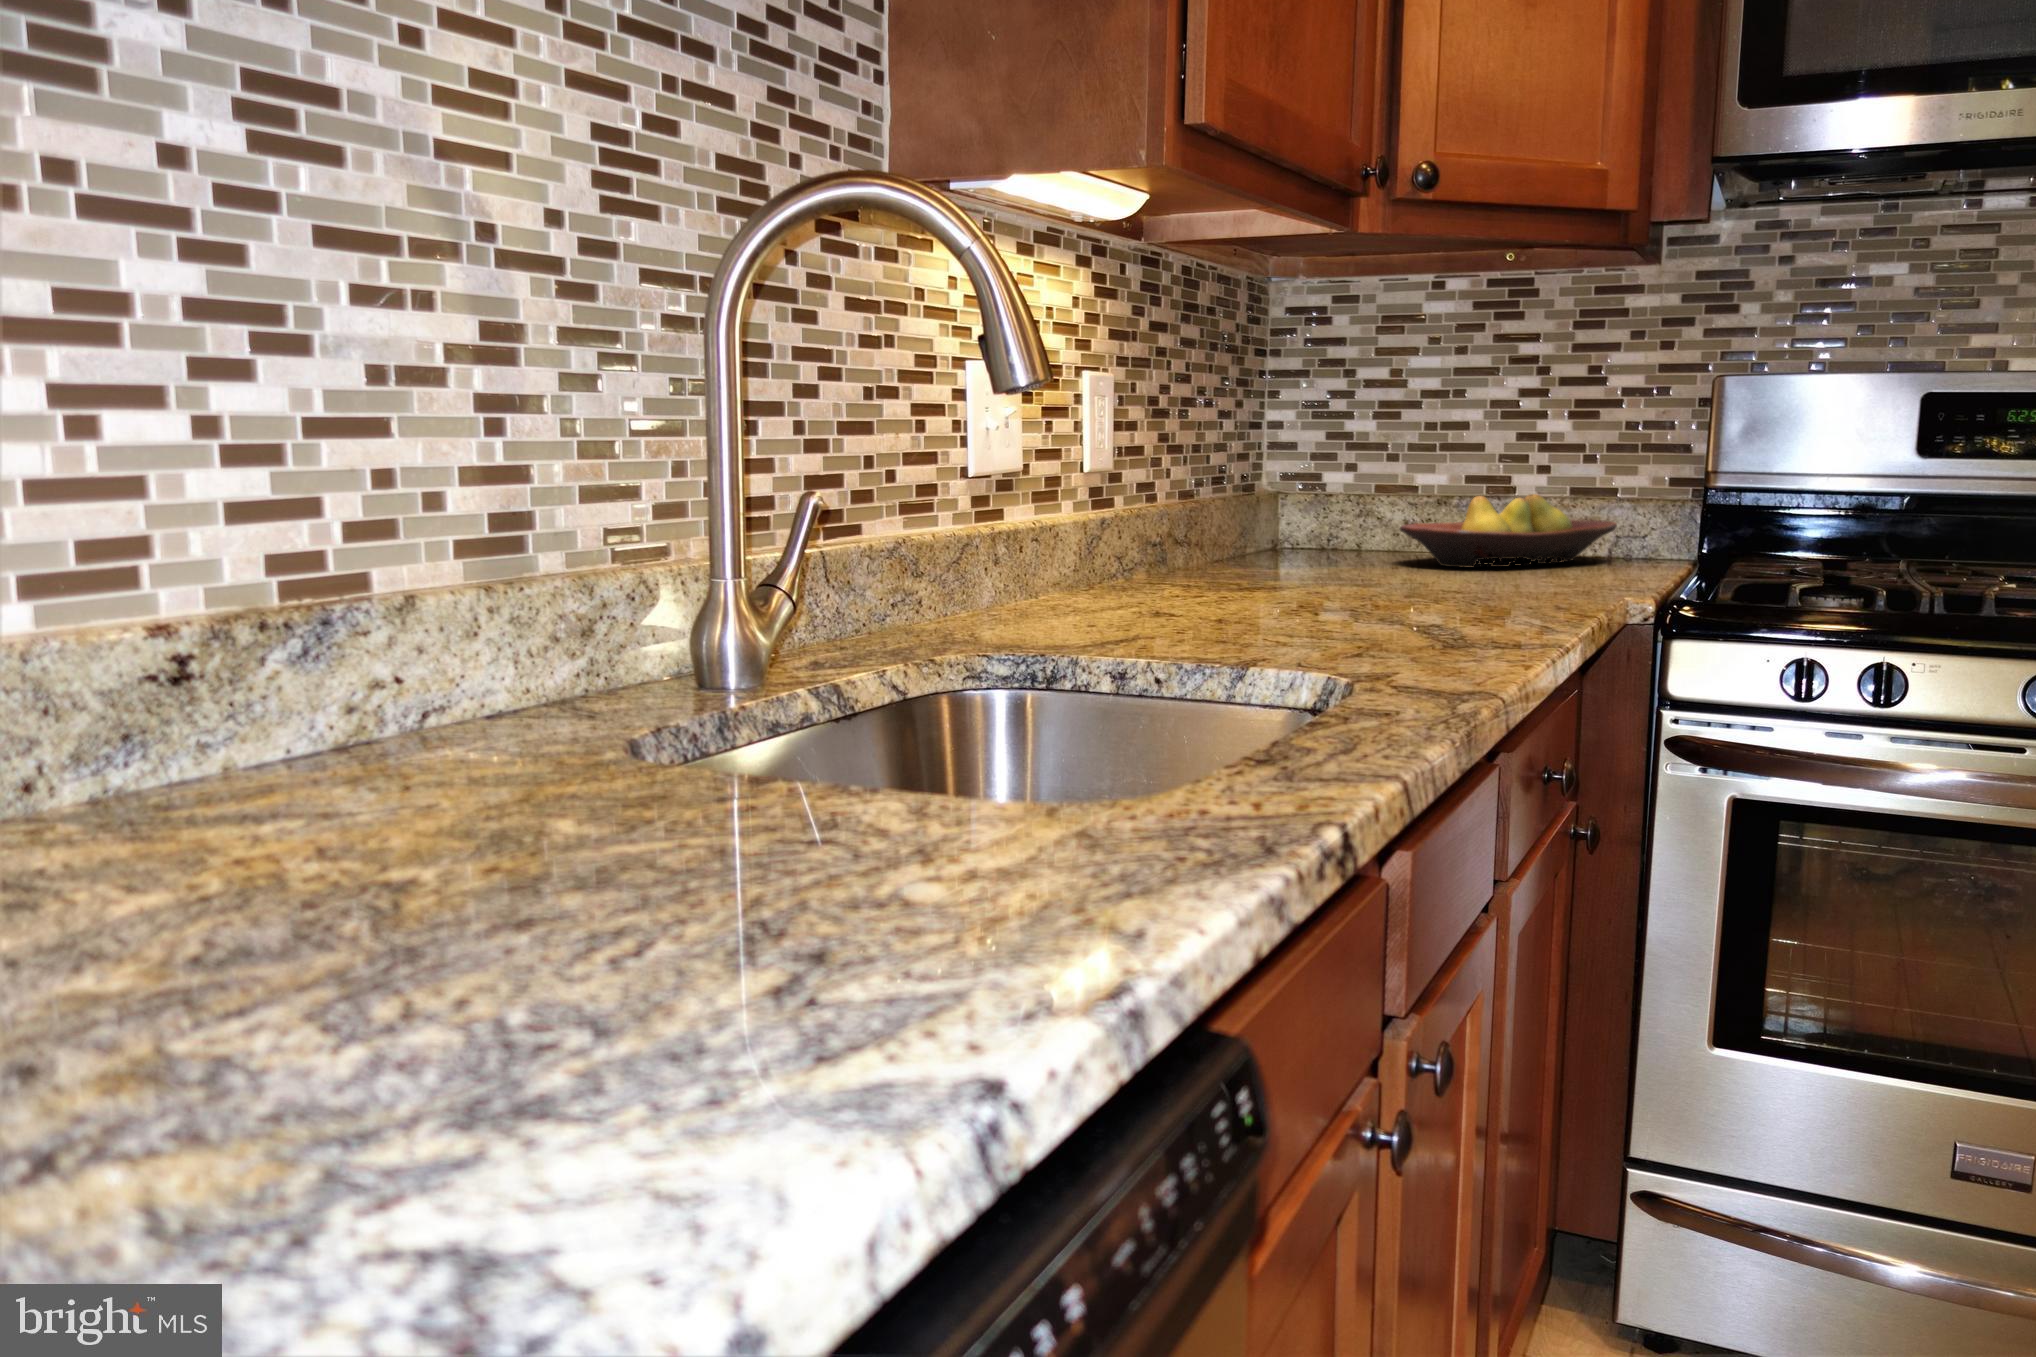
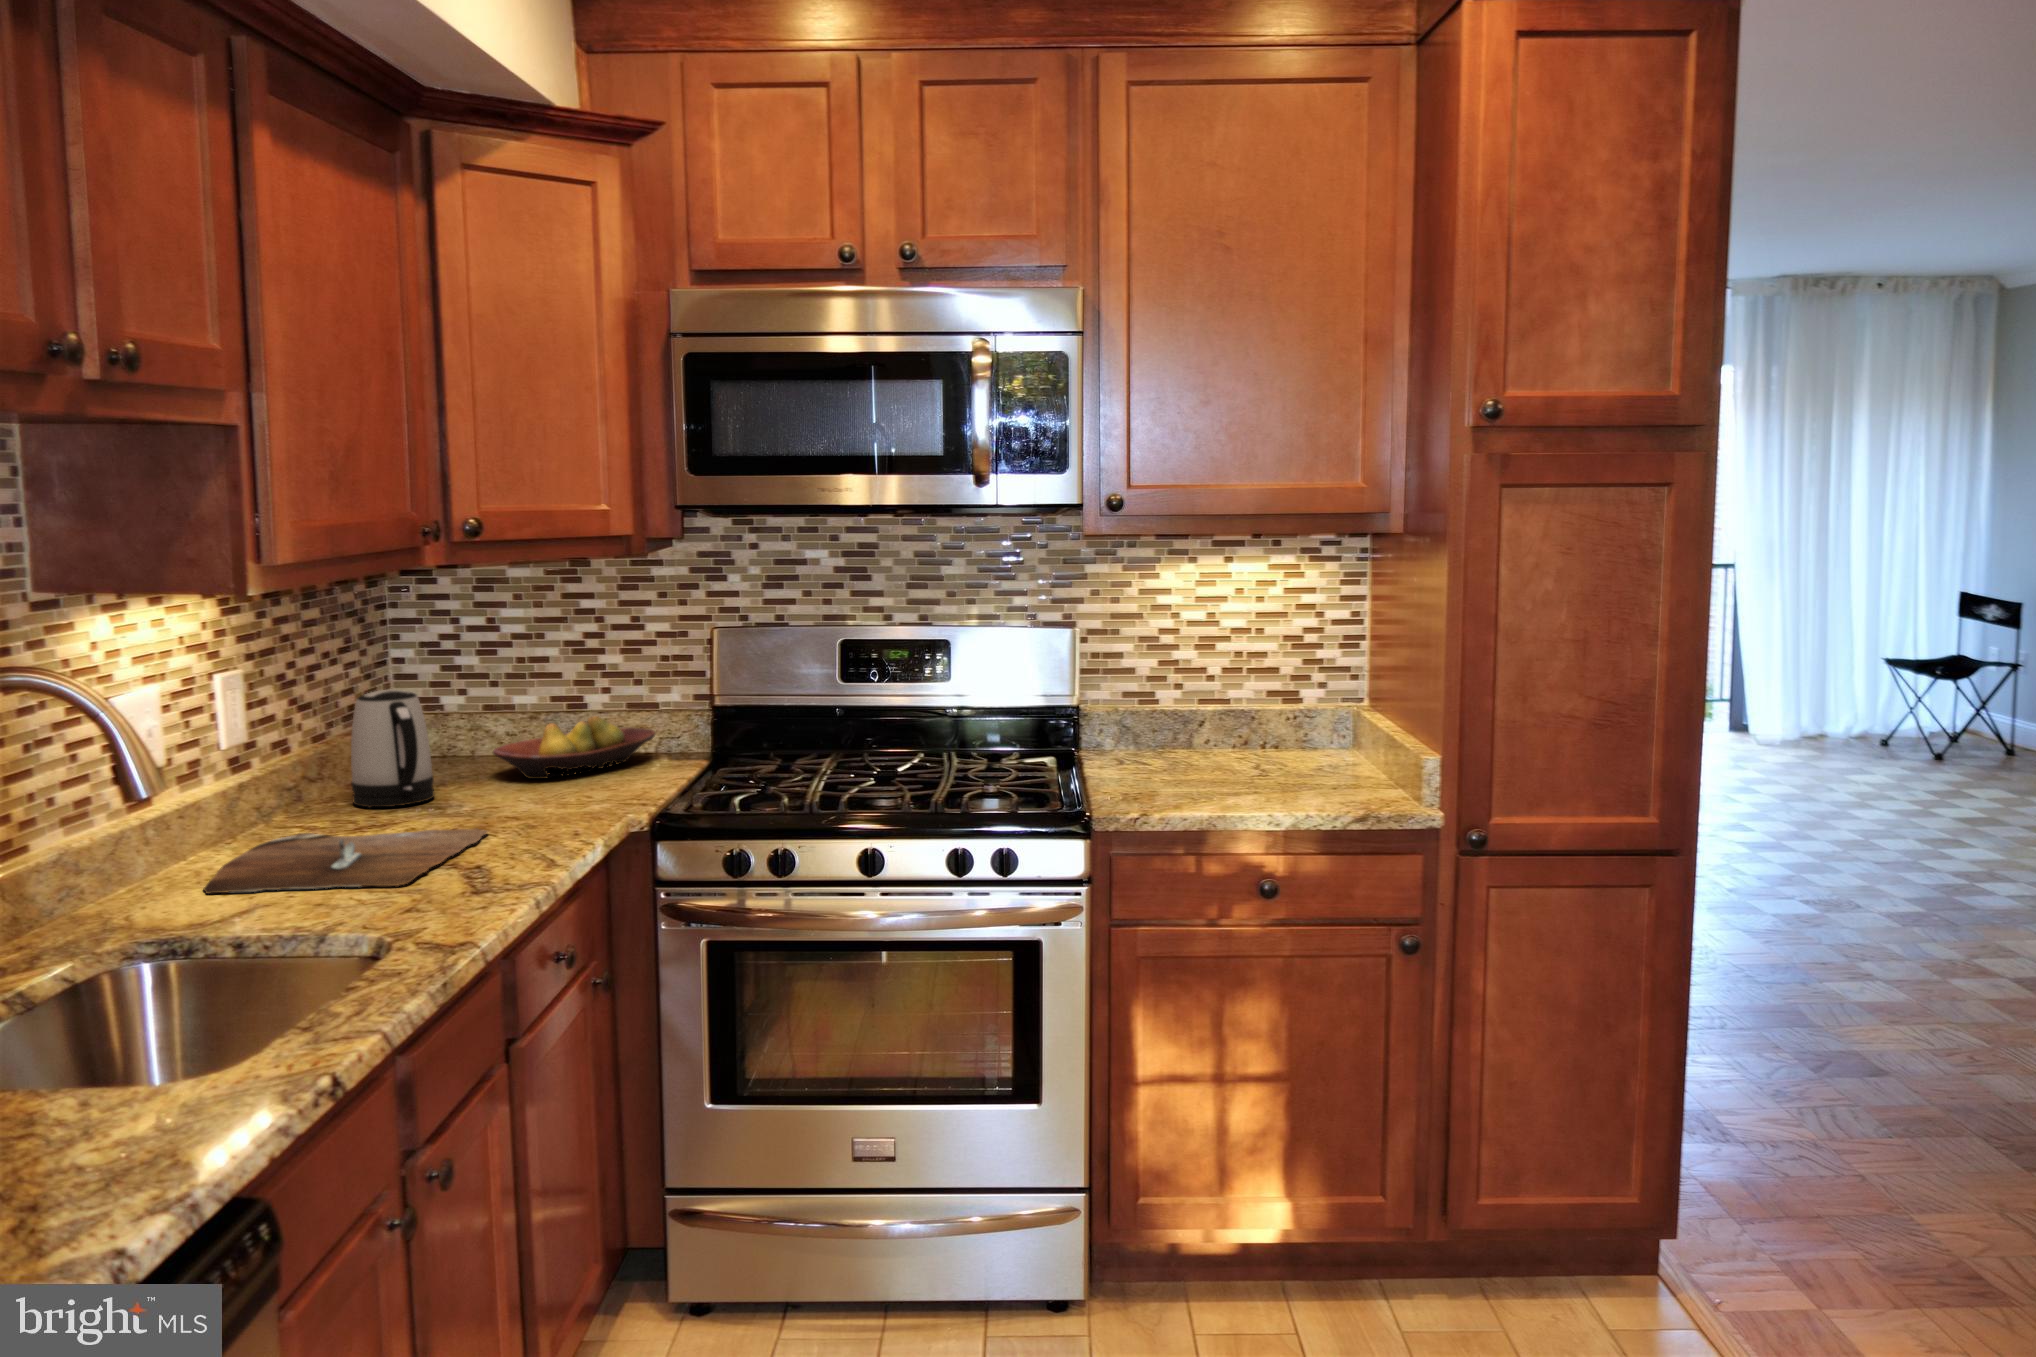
kettle: none [1228,423,1332,576] -> present [351,690,434,808]
cutting board: none [1064,575,1430,635] -> present [204,828,488,894]

